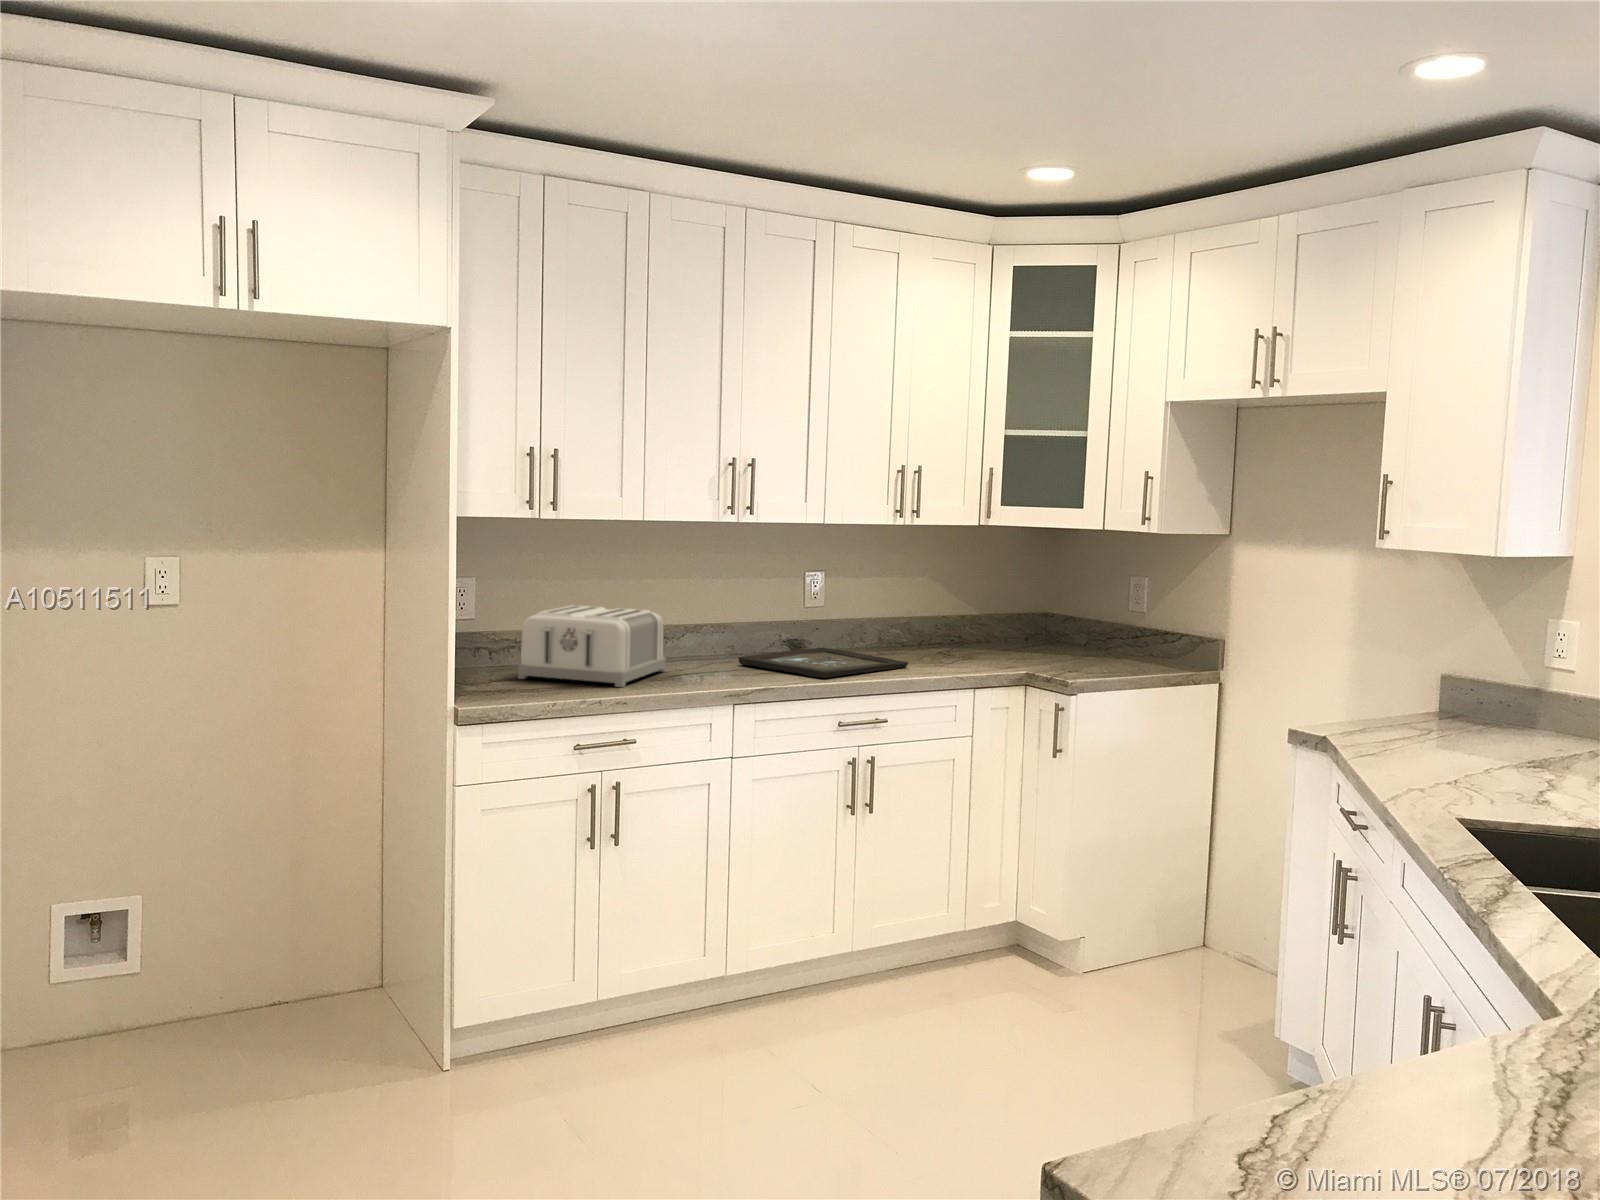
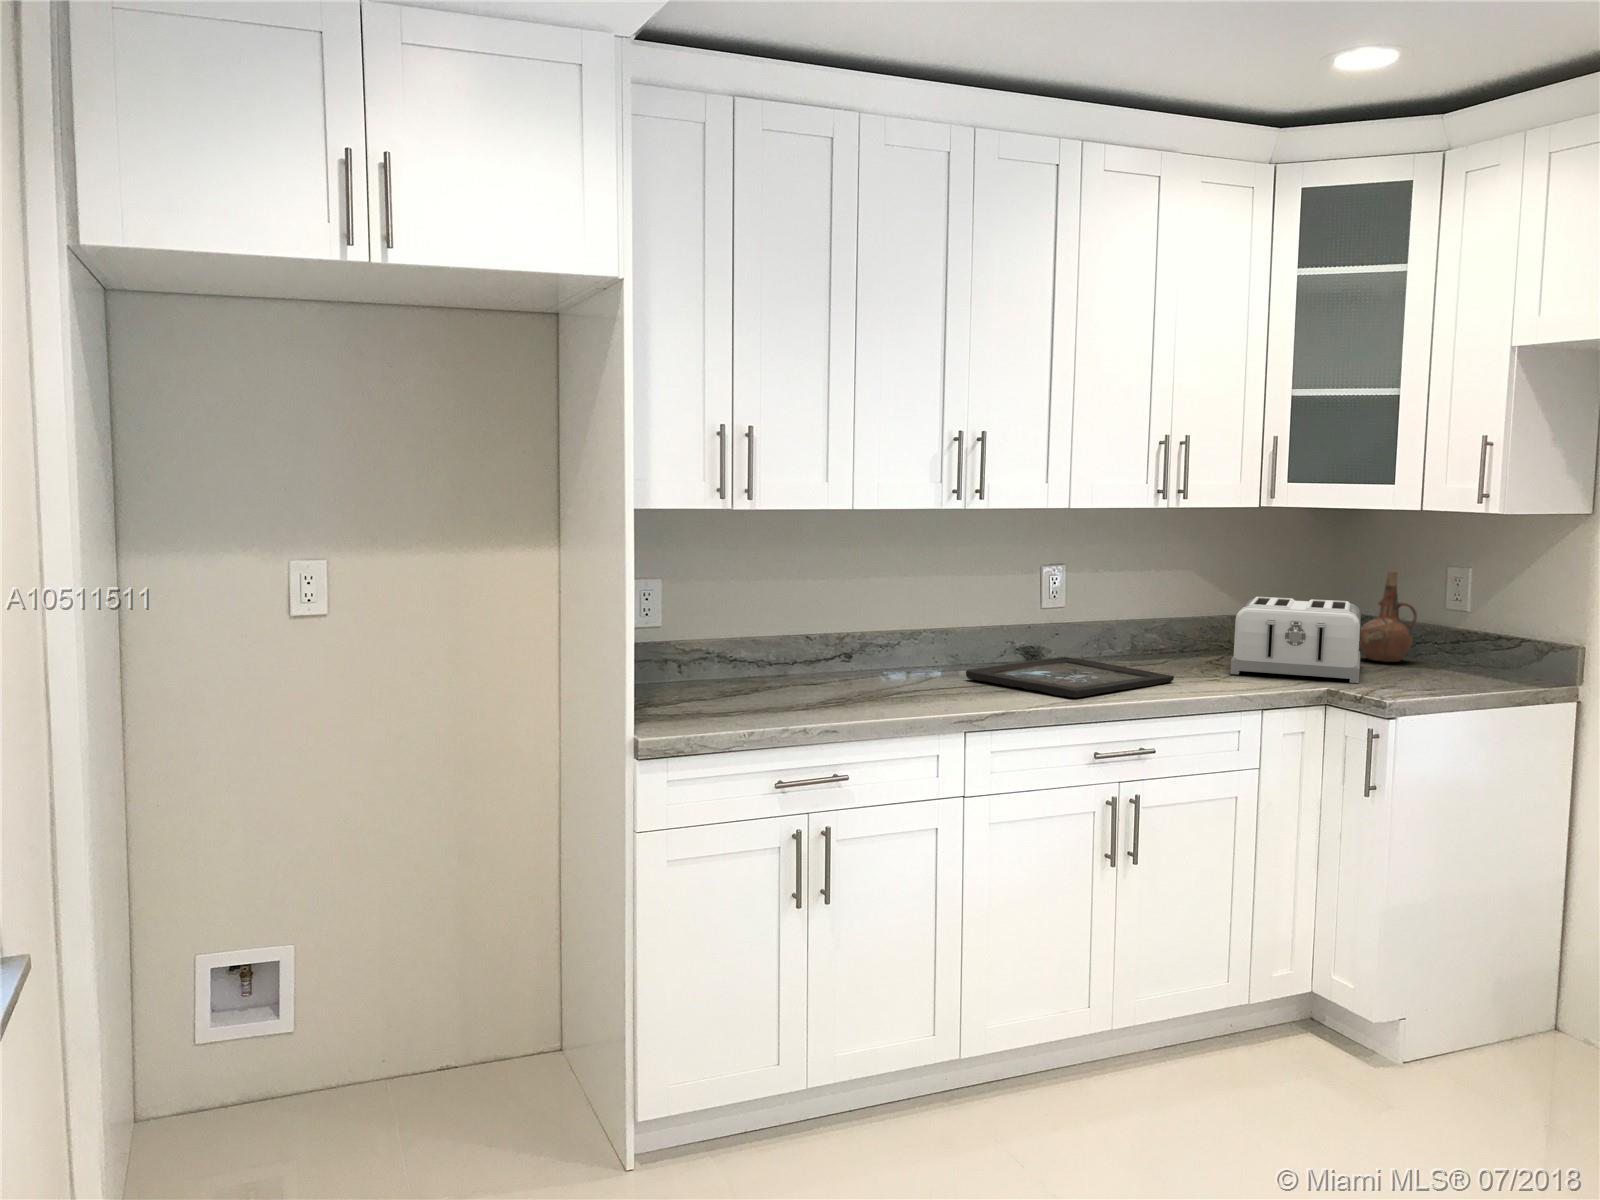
ceramic pitcher: none [1061,580,1106,653] -> present [1359,571,1417,662]
toaster: present [518,605,666,687] -> present [1230,597,1361,683]

